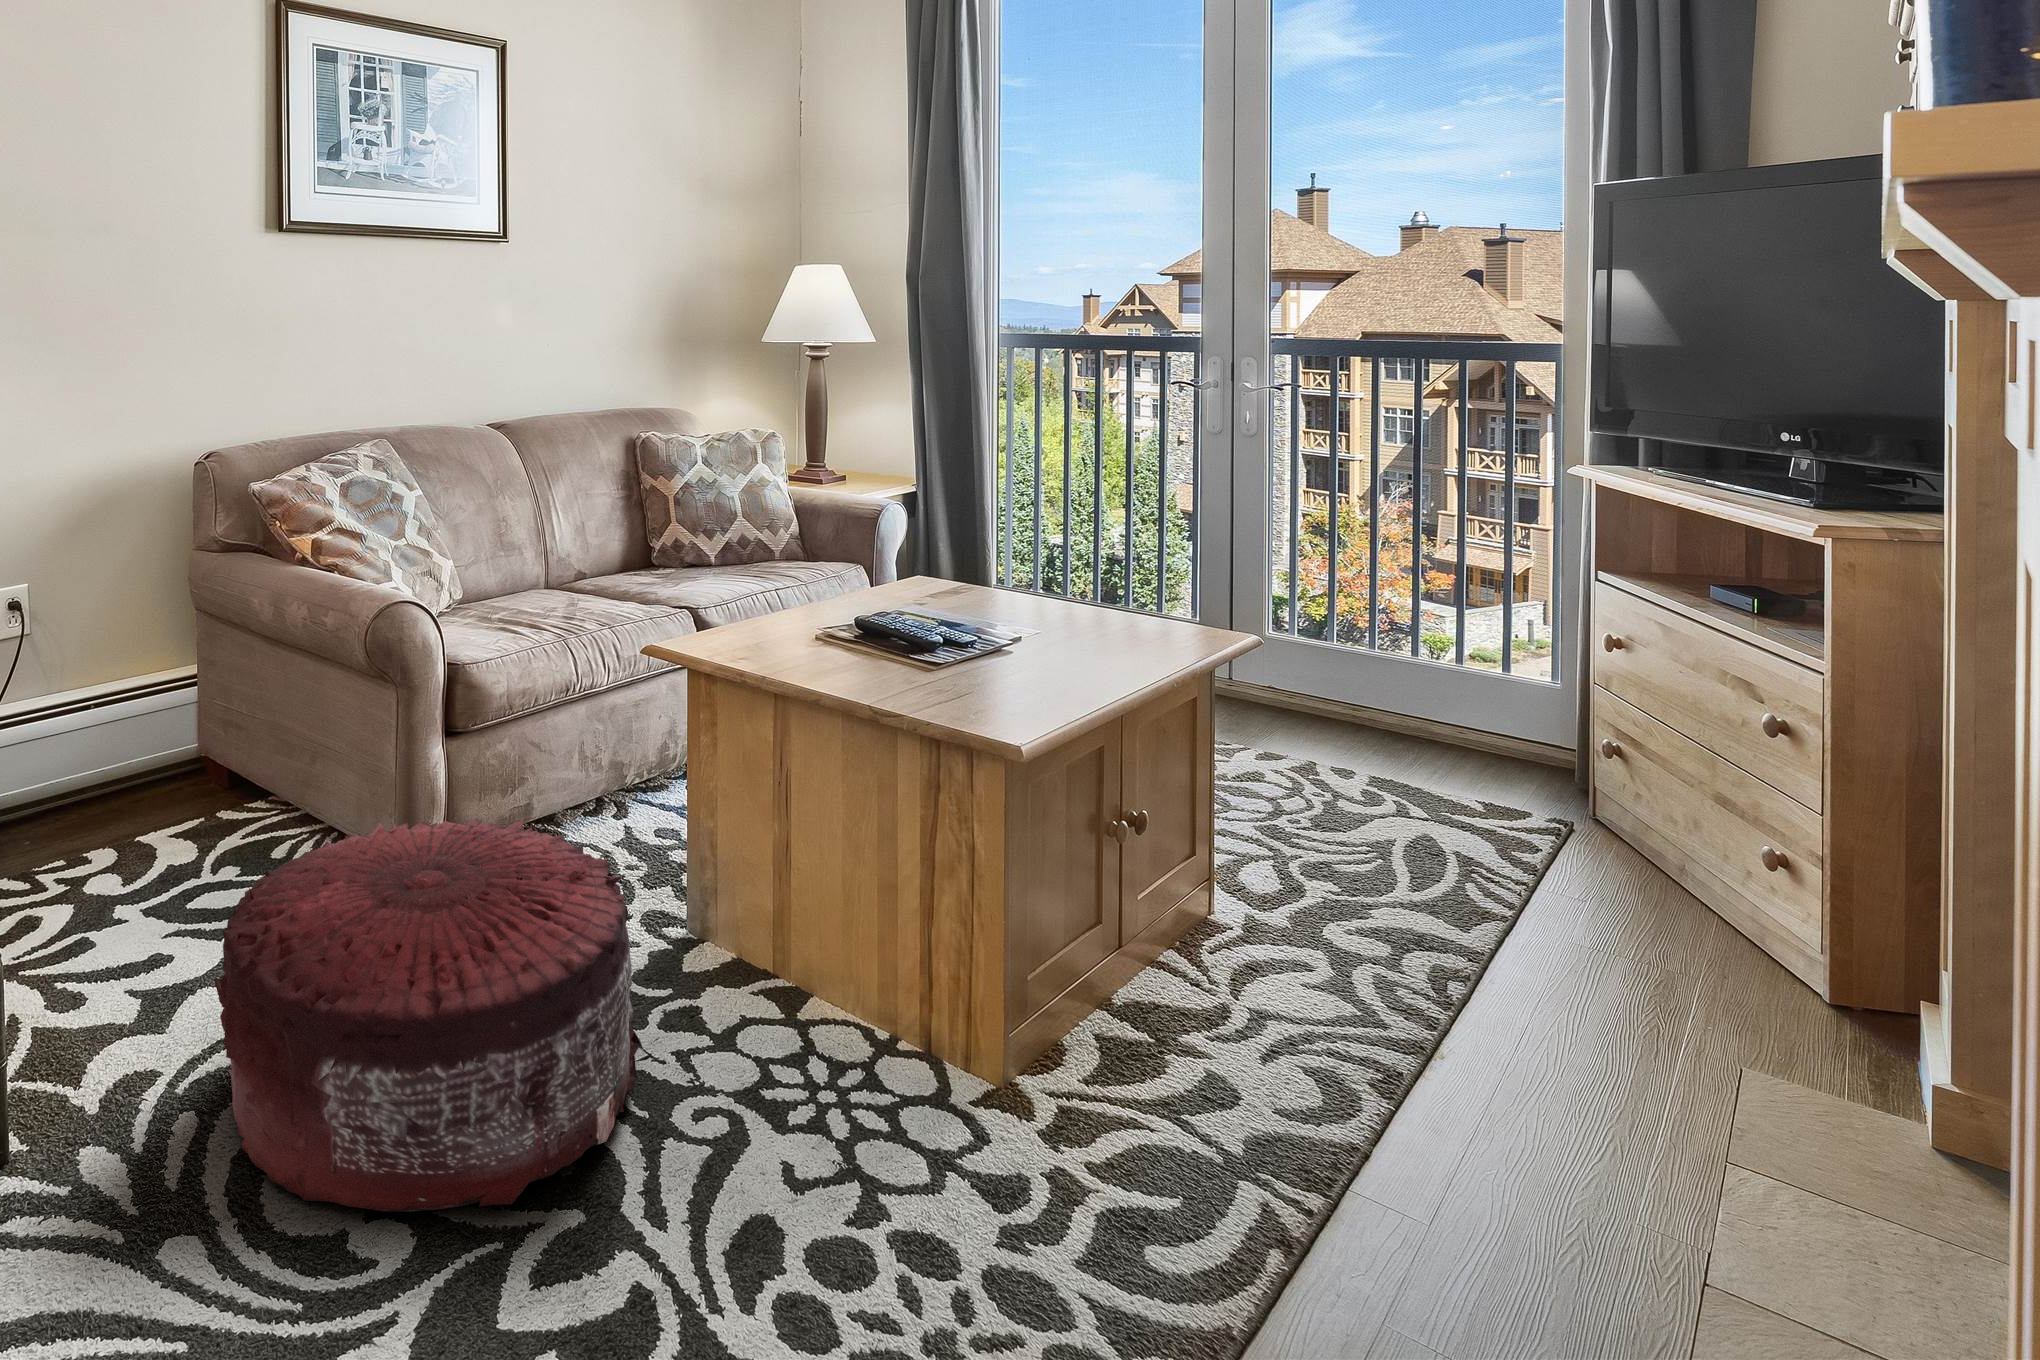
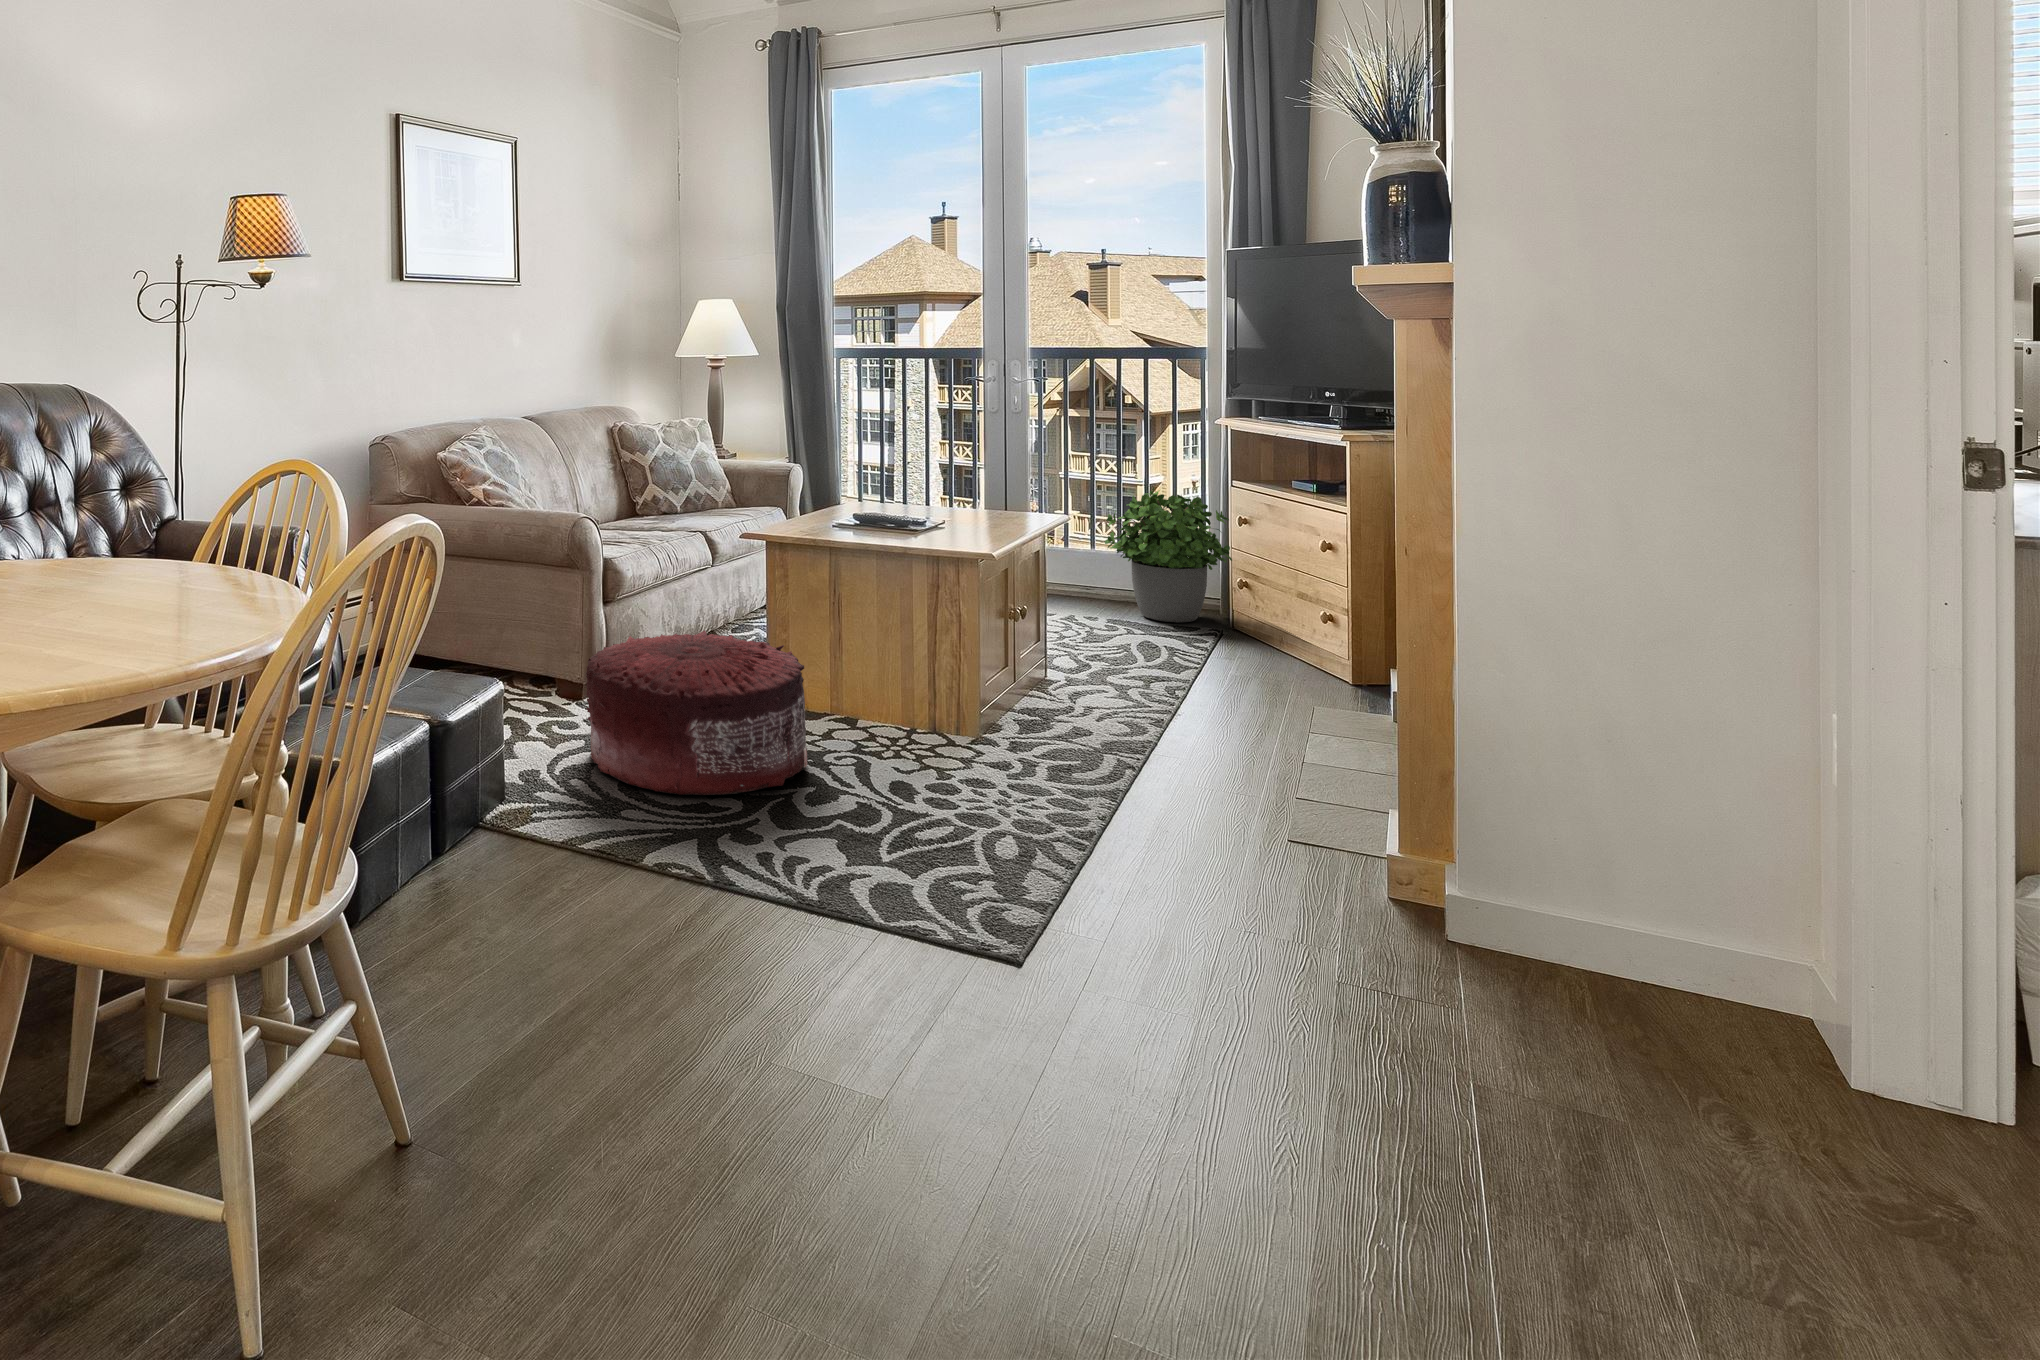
potted plant: none [1364,571,1592,801] -> present [1105,488,1232,622]

